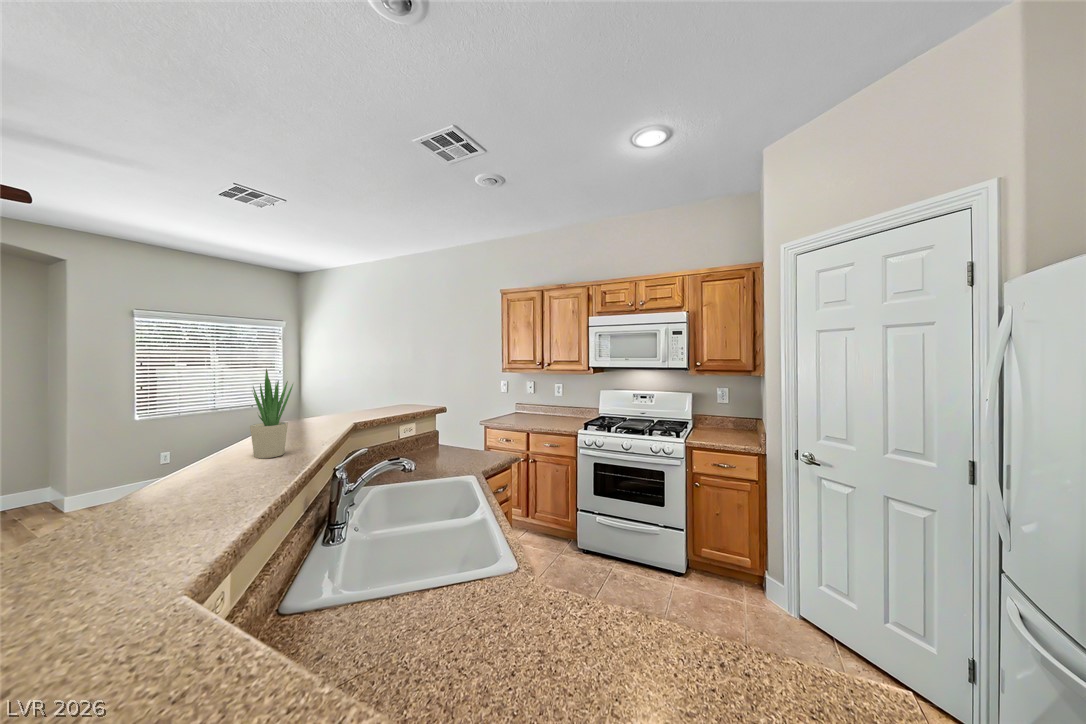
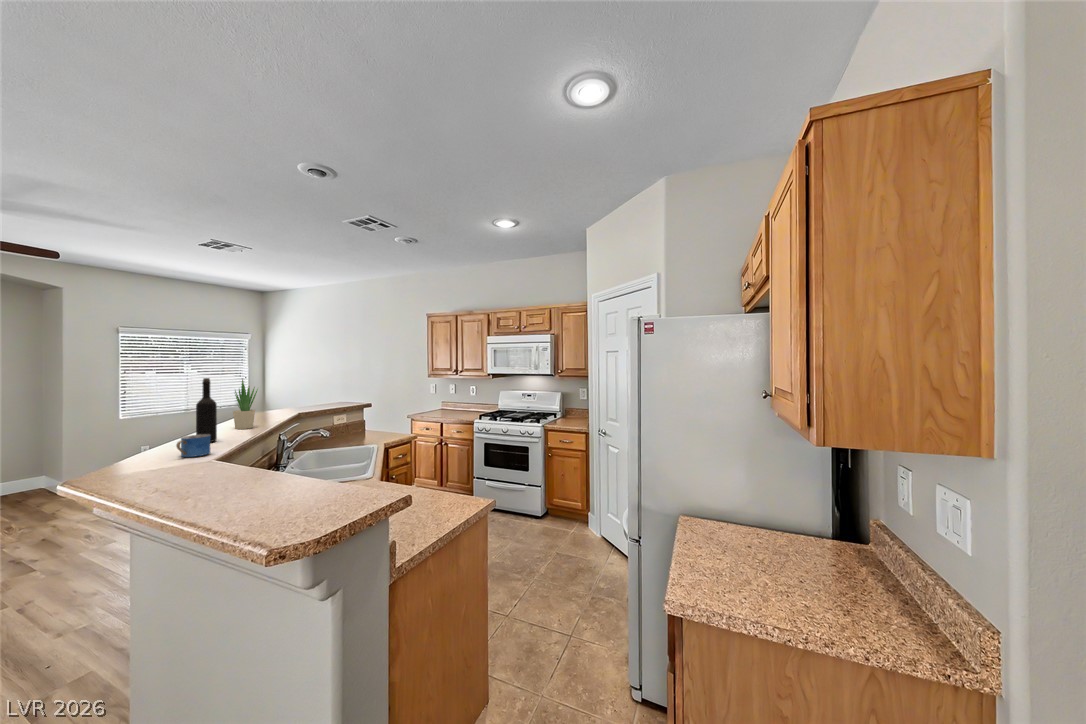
wine bottle: none [165,363,210,502] -> present [196,378,217,442]
mug: none [76,497,179,568] -> present [176,434,211,457]

